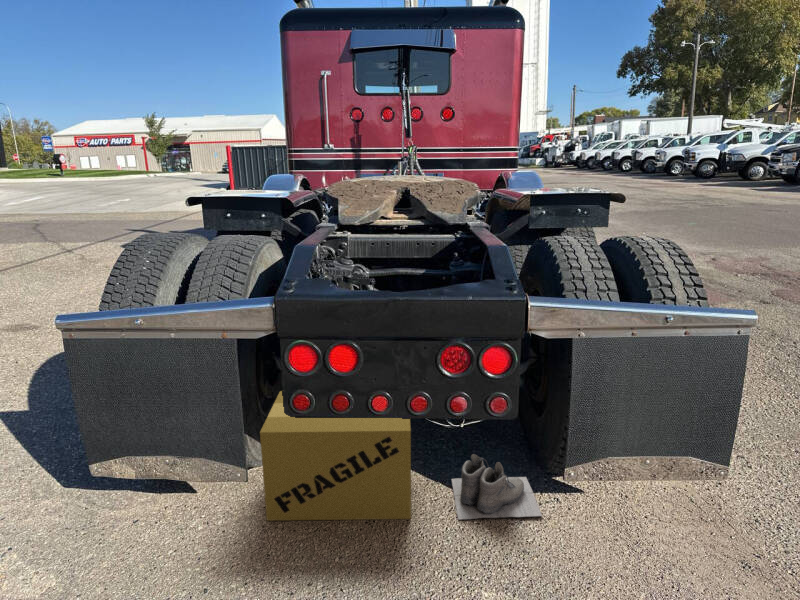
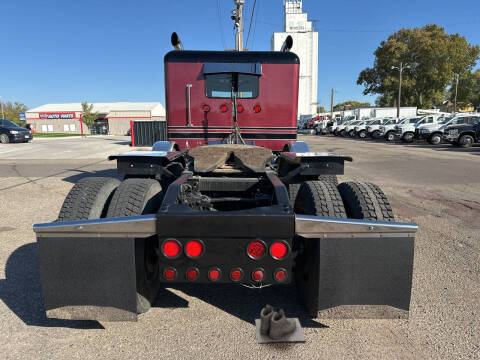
cardboard box: present [260,391,411,521] -> none [146,267,231,344]

